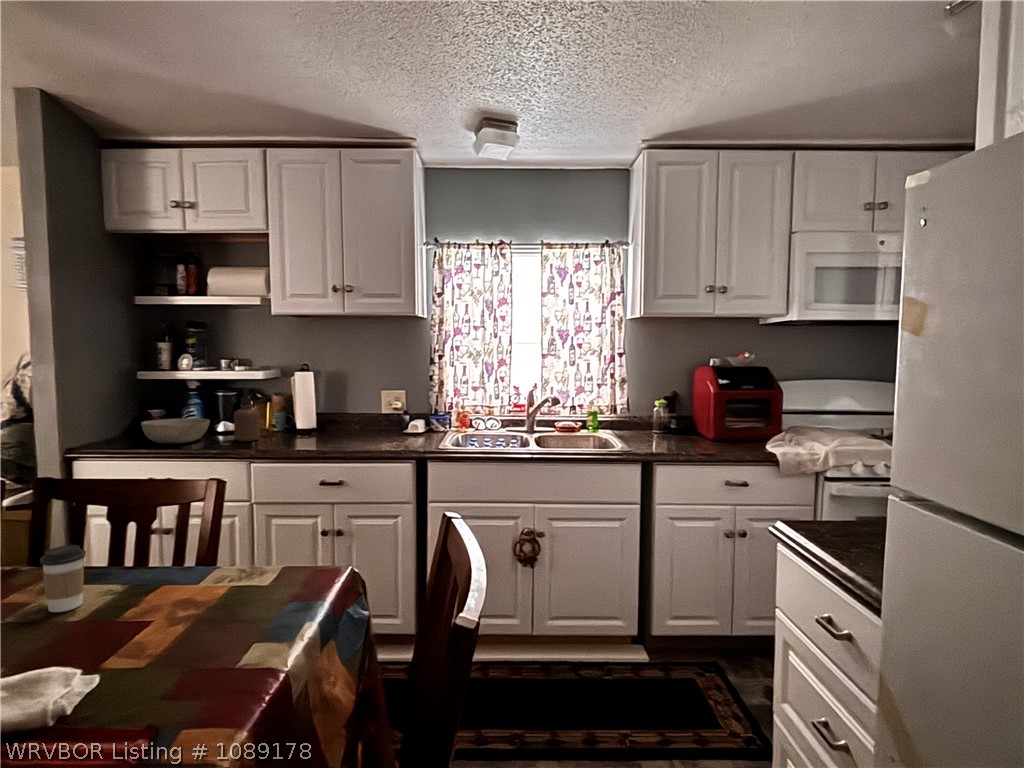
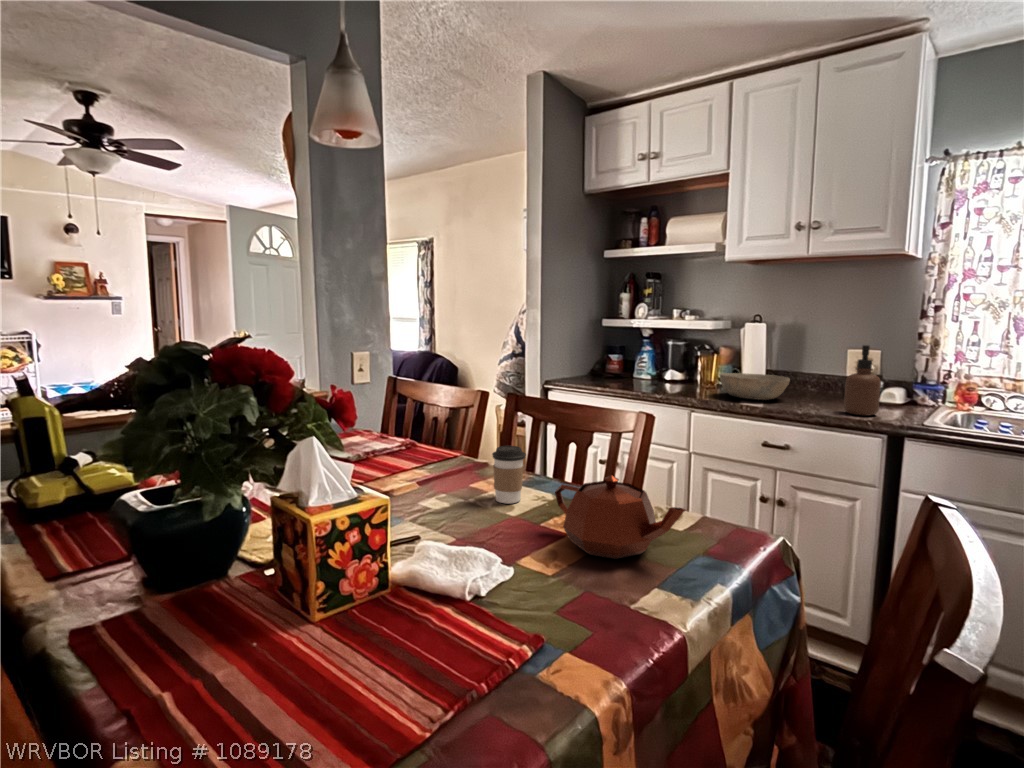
soap dispenser: present [234,387,260,442] -> present [844,345,881,415]
bowl: present [141,418,210,443] -> present [720,373,790,400]
teapot: none [134,554,275,634] -> present [555,476,686,559]

